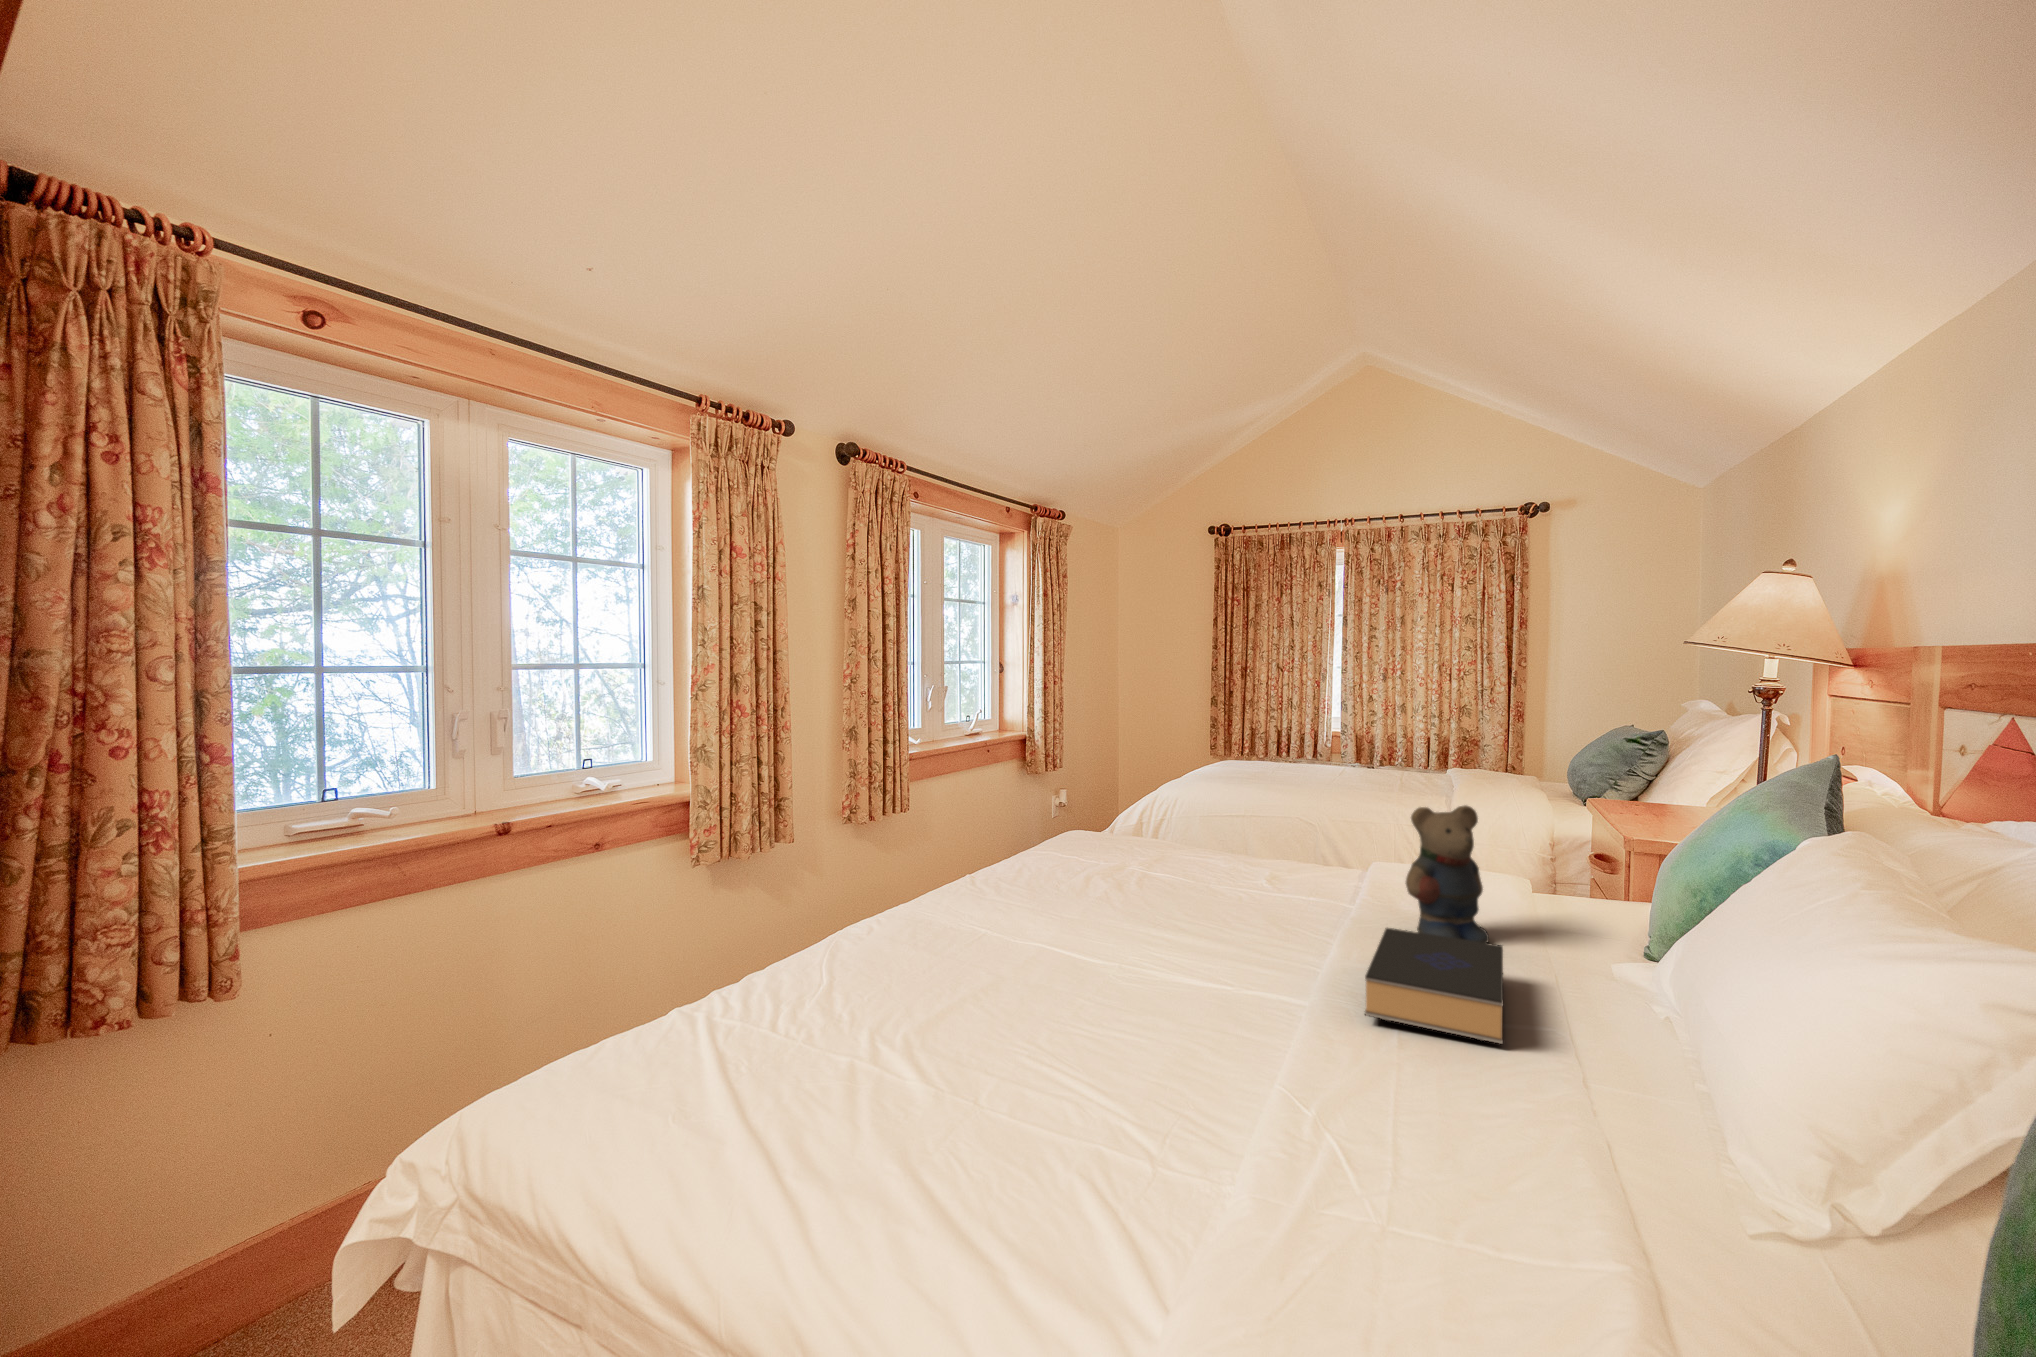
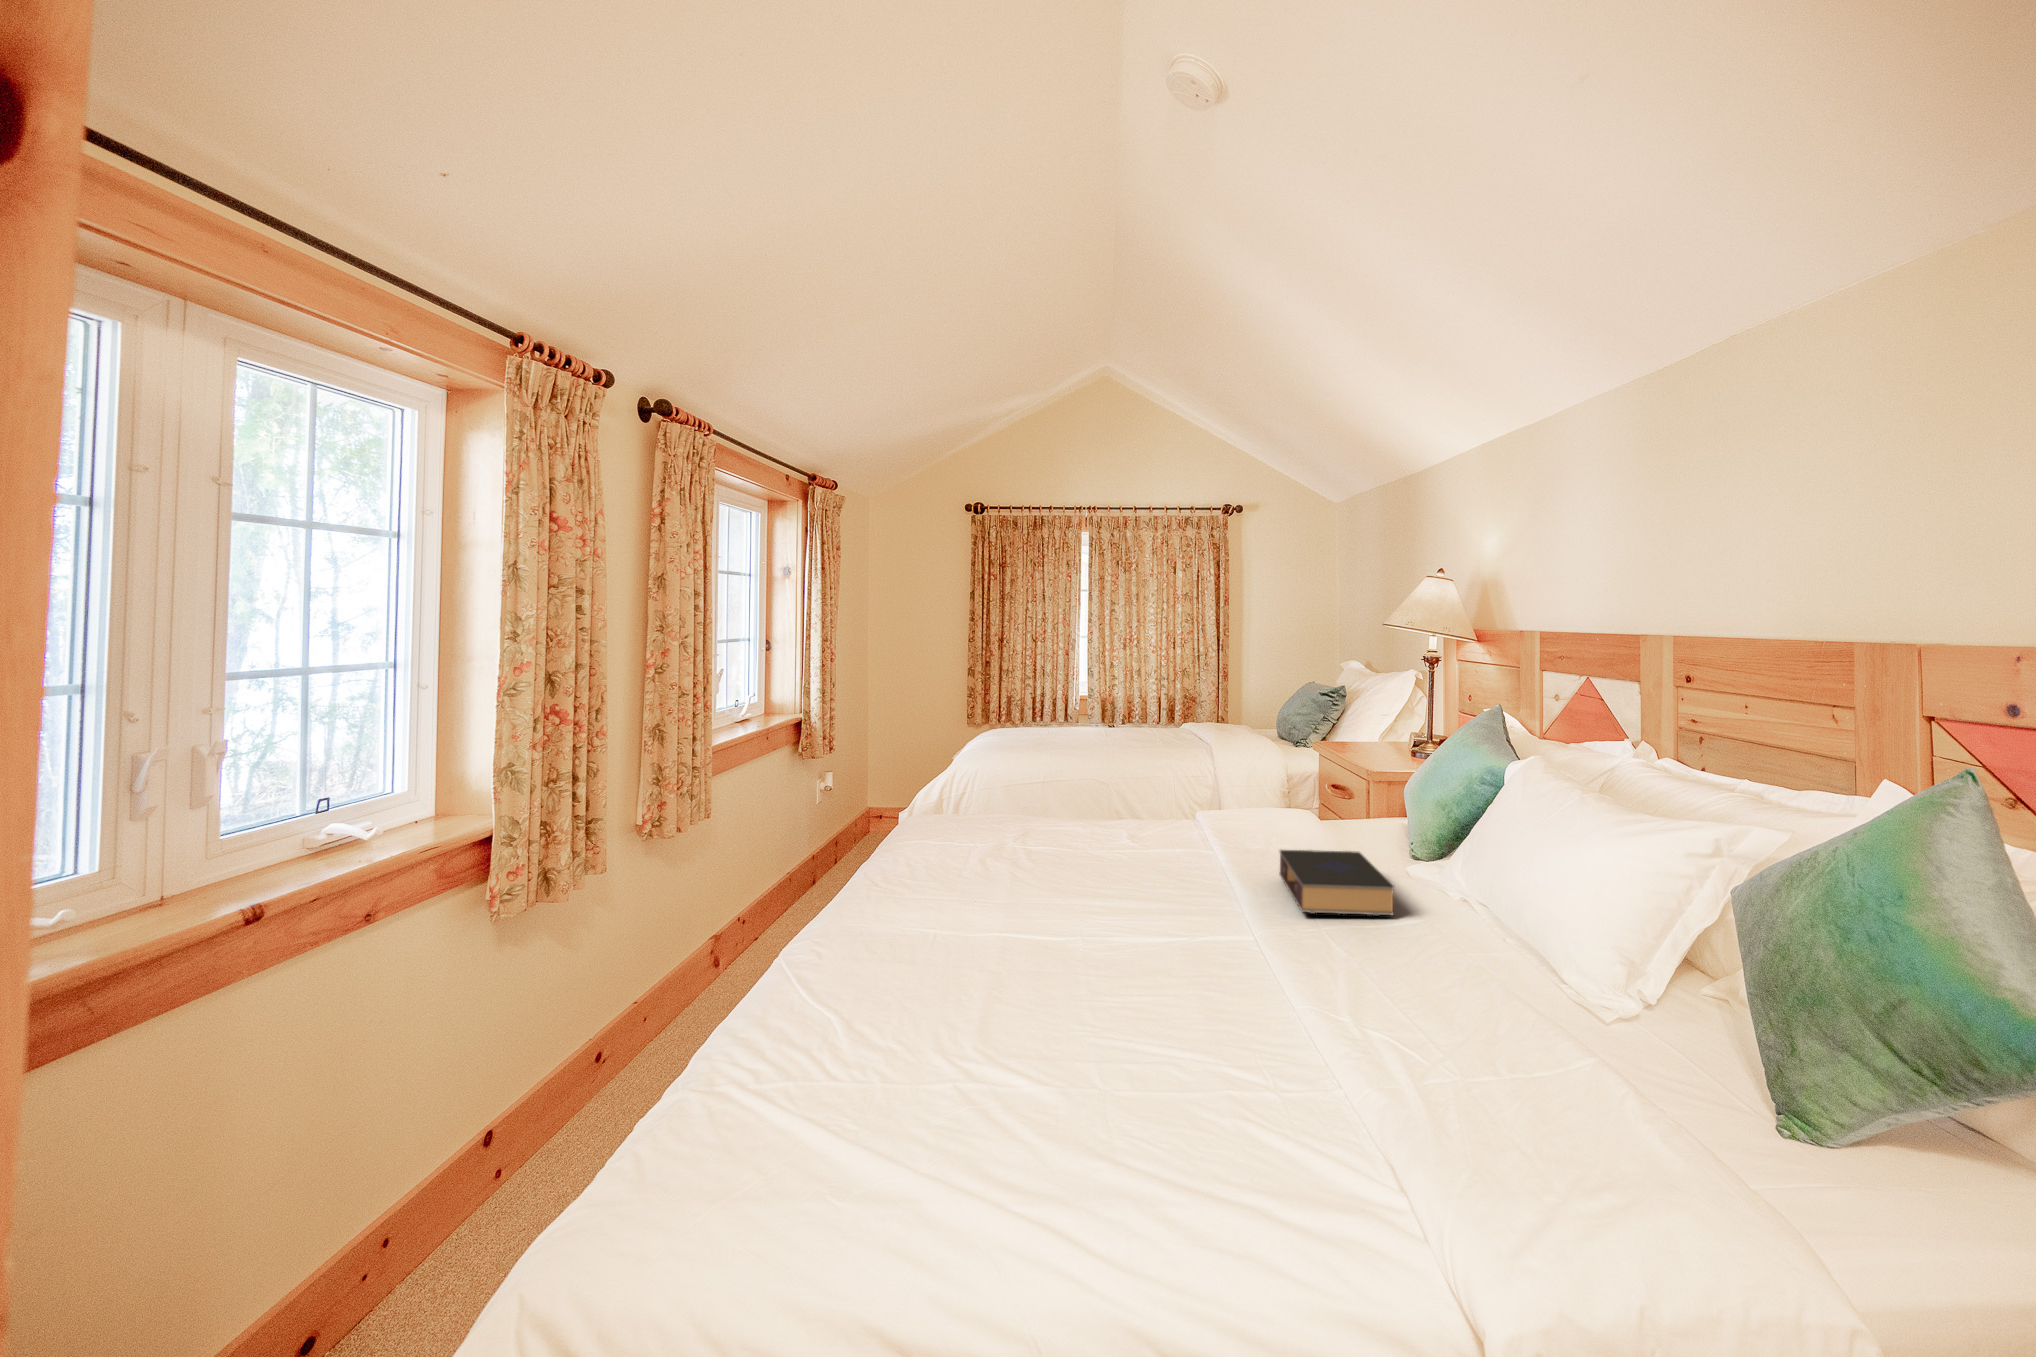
teddy bear: present [1406,805,1489,943] -> none [1275,753,1328,859]

